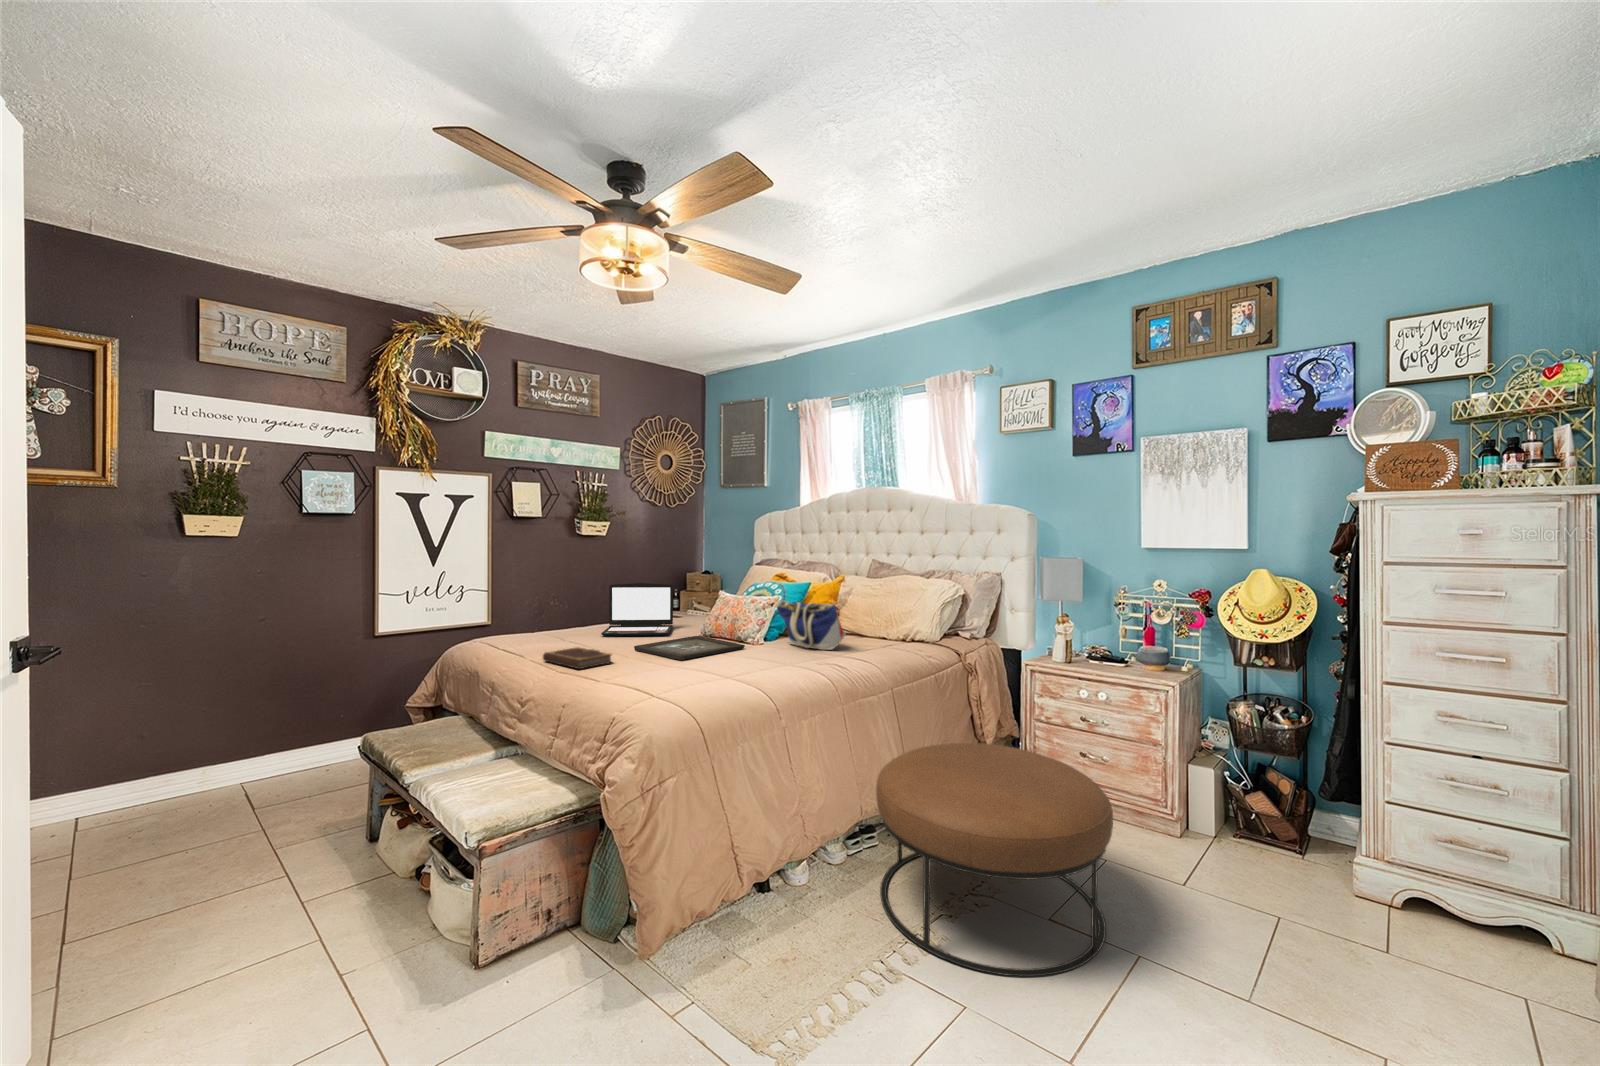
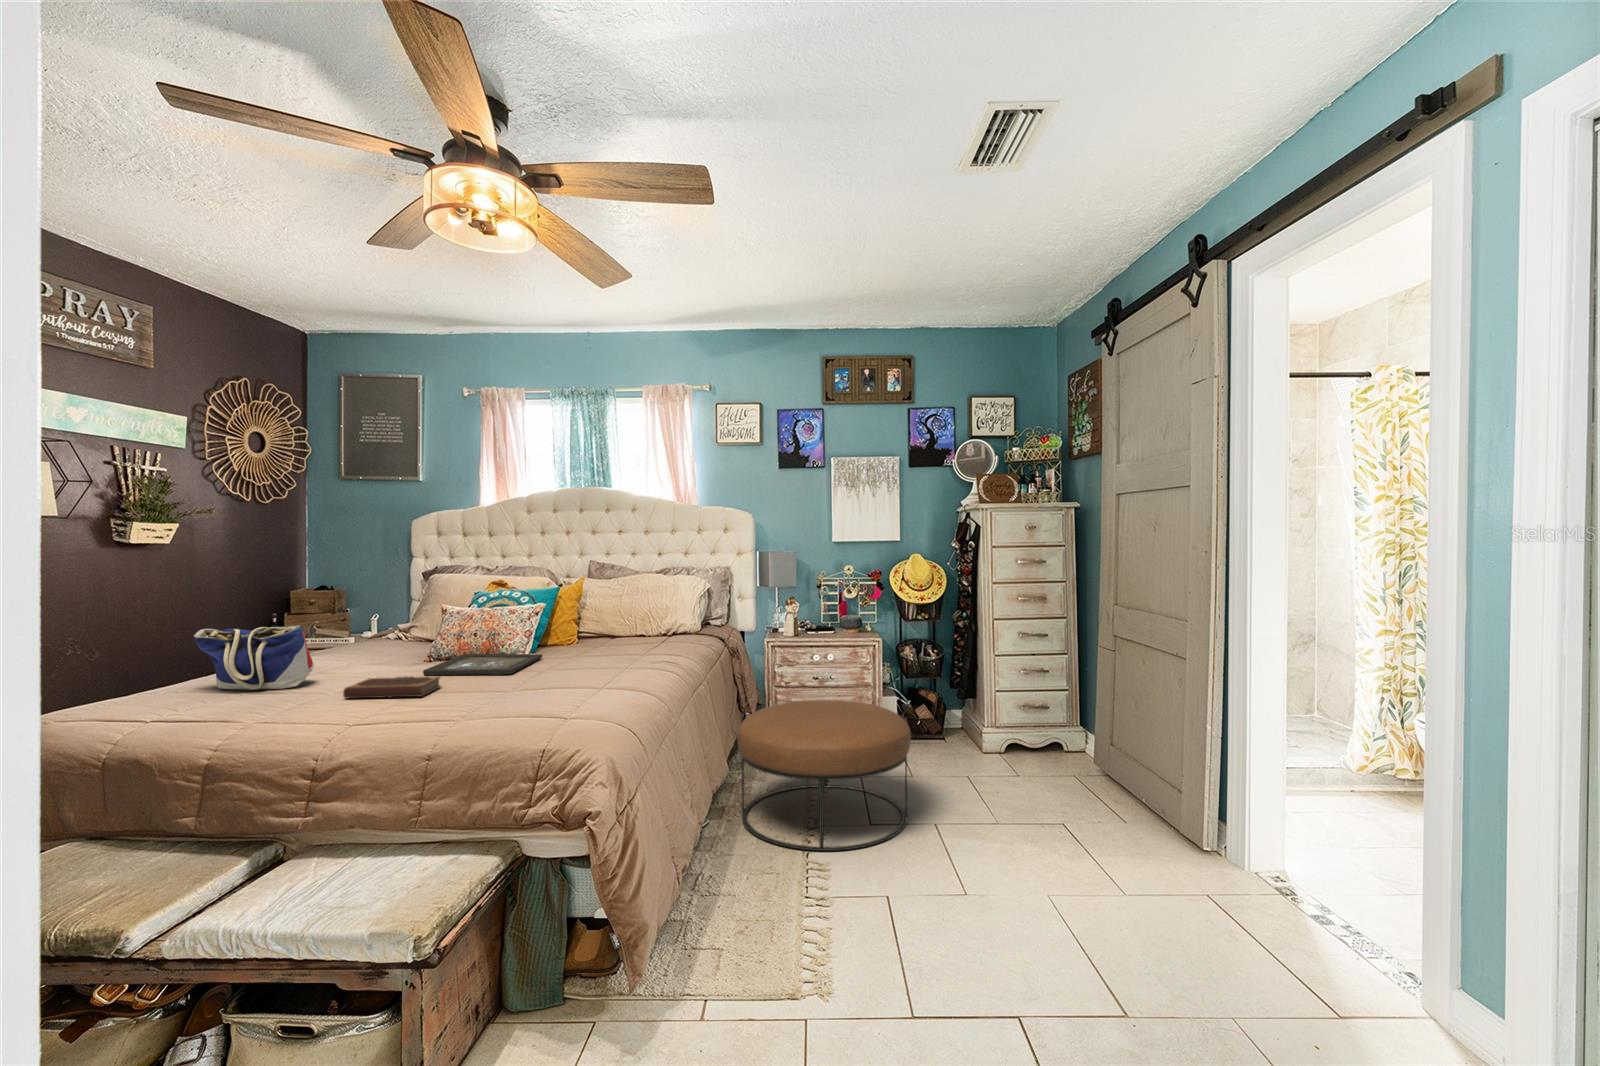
laptop: present [601,583,673,636] -> none [309,600,418,670]
tote bag: present [776,600,846,650] -> present [194,625,315,690]

